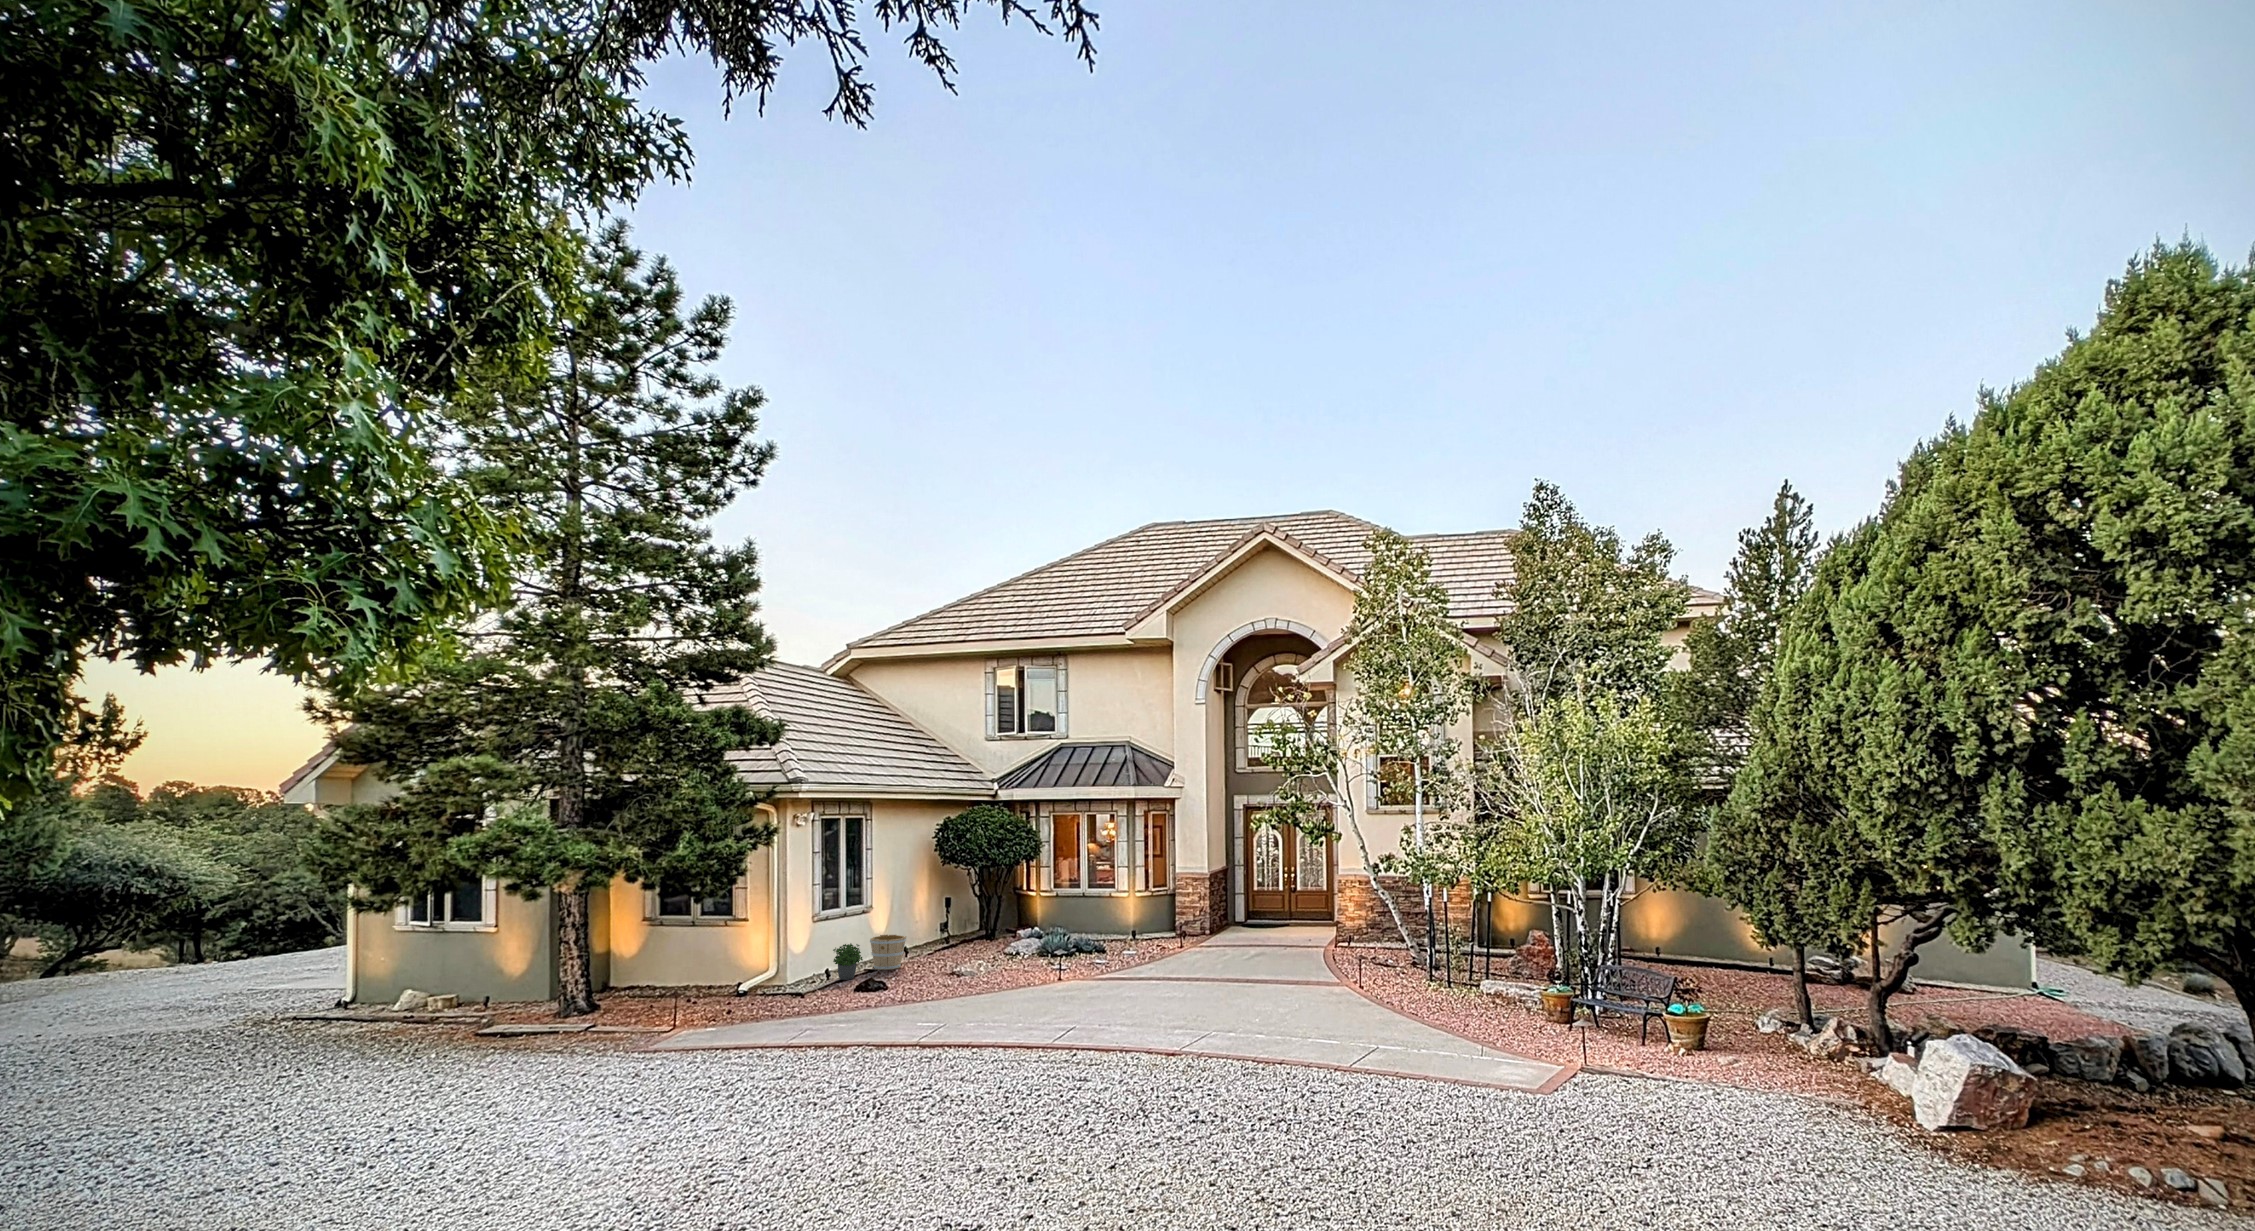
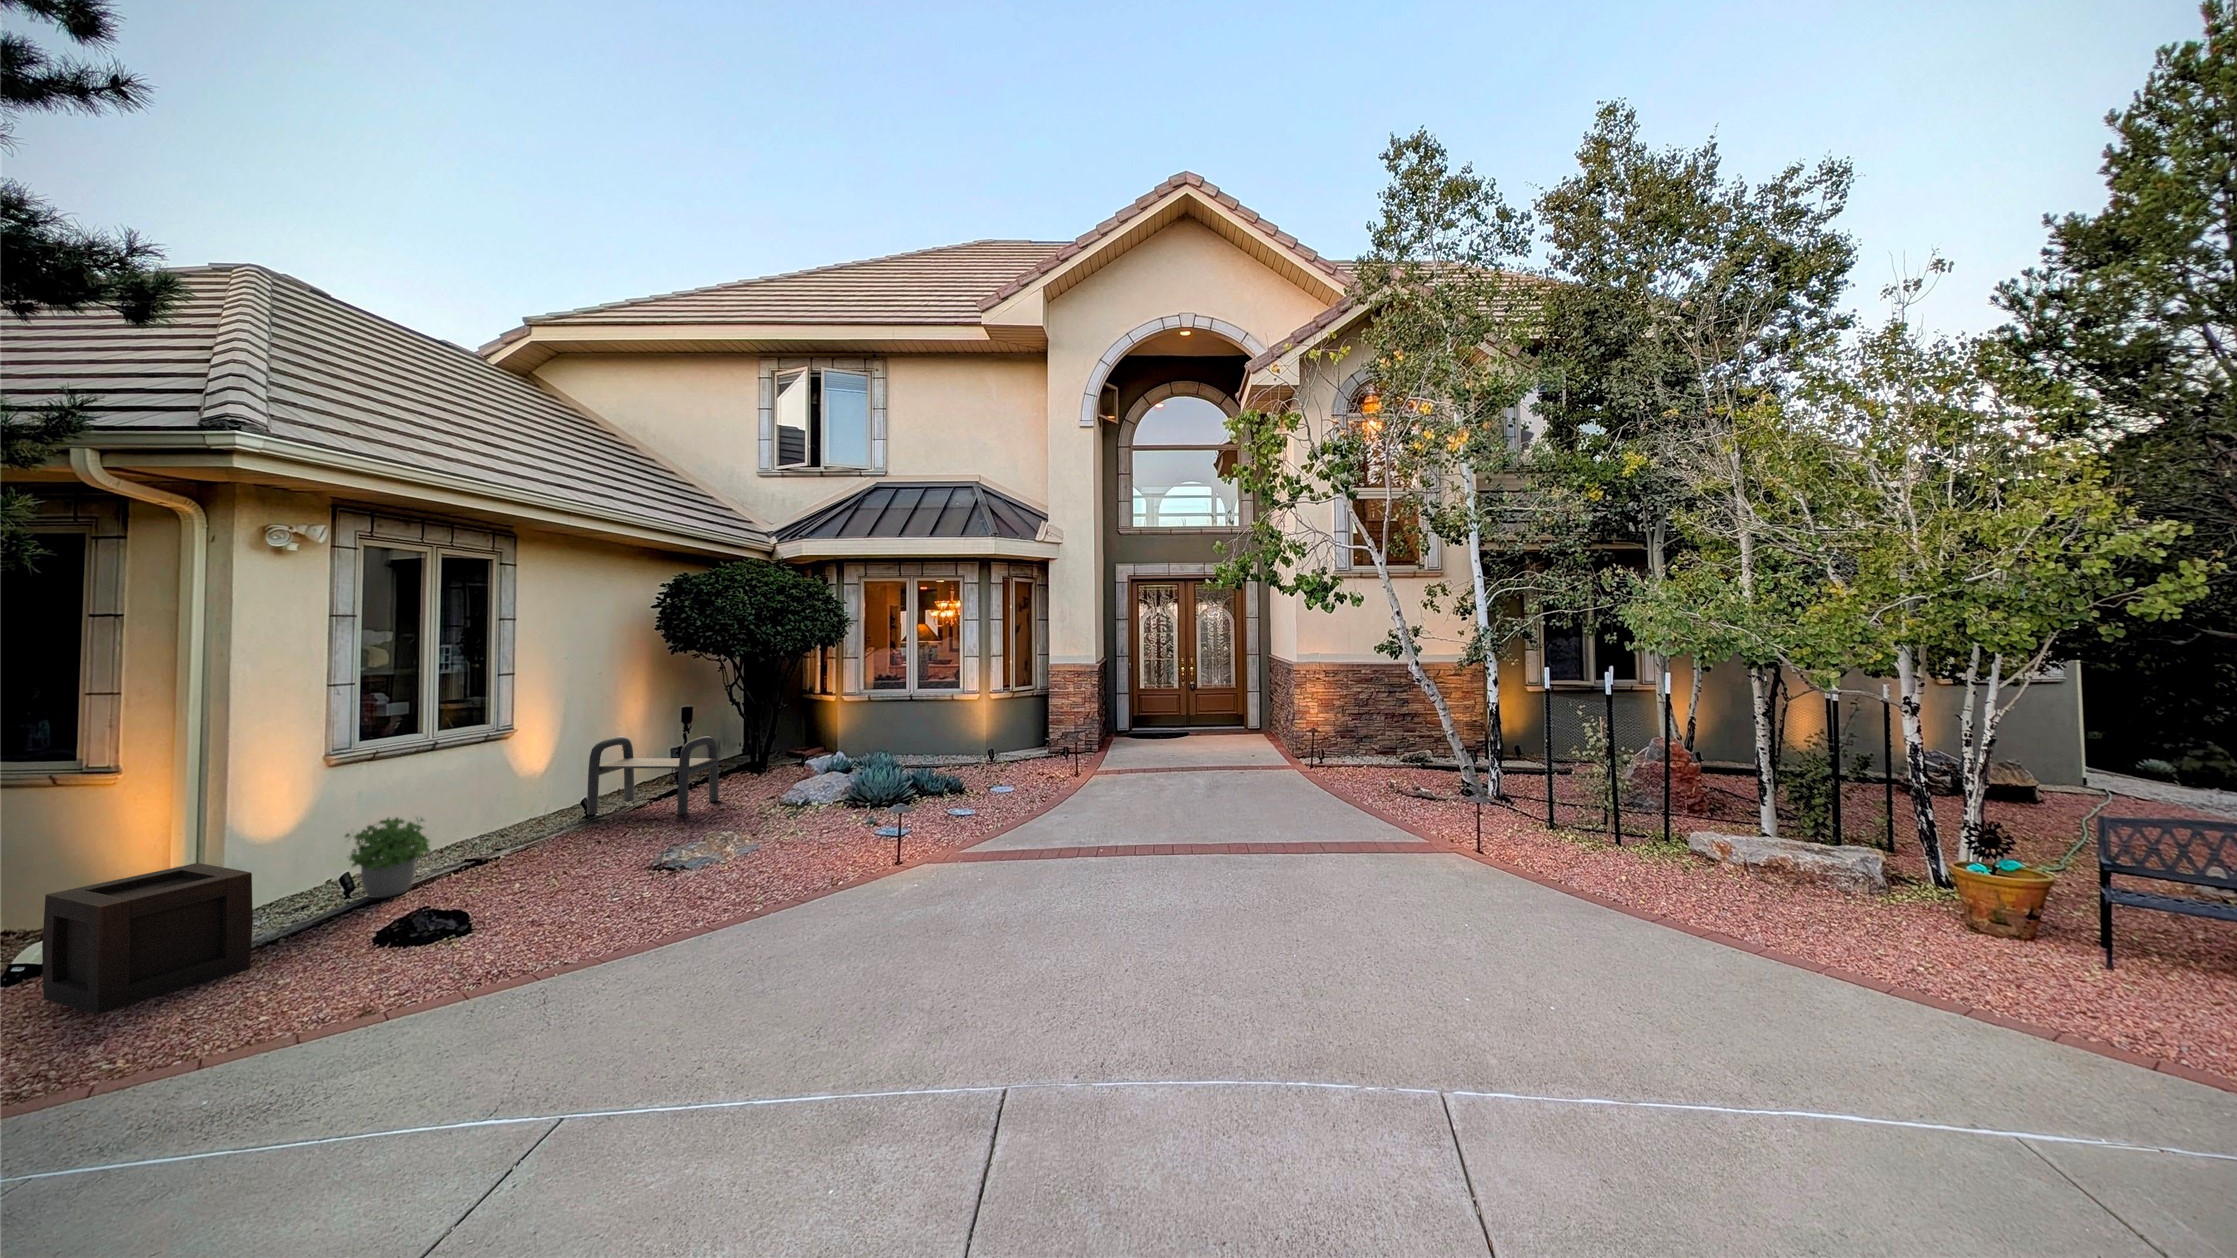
bench: none [905,914,970,959] -> present [587,736,719,815]
wooden bucket: present [870,935,906,970] -> none [481,781,570,854]
wooden crate: none [771,952,827,999] -> present [42,863,253,1014]

